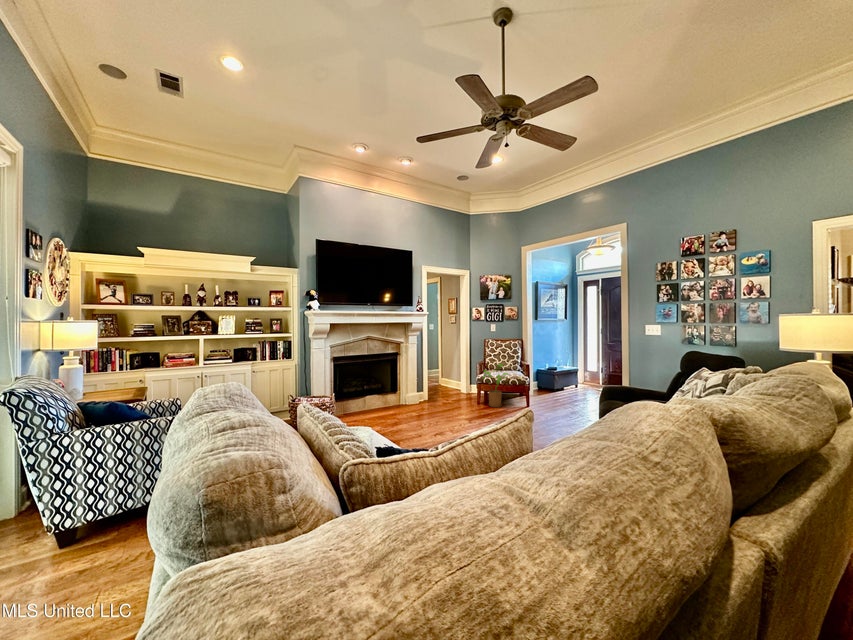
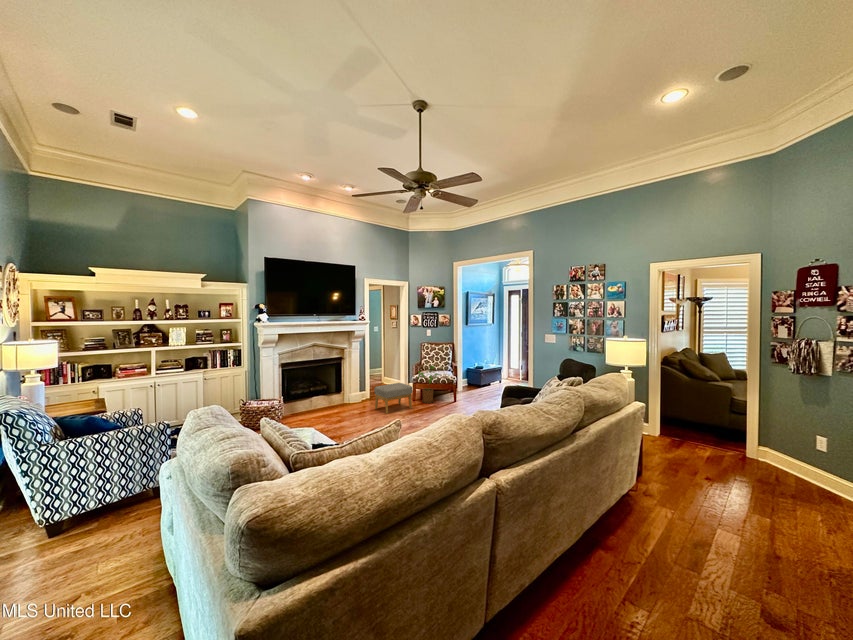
footstool: none [434,383,478,417] -> present [374,383,412,414]

